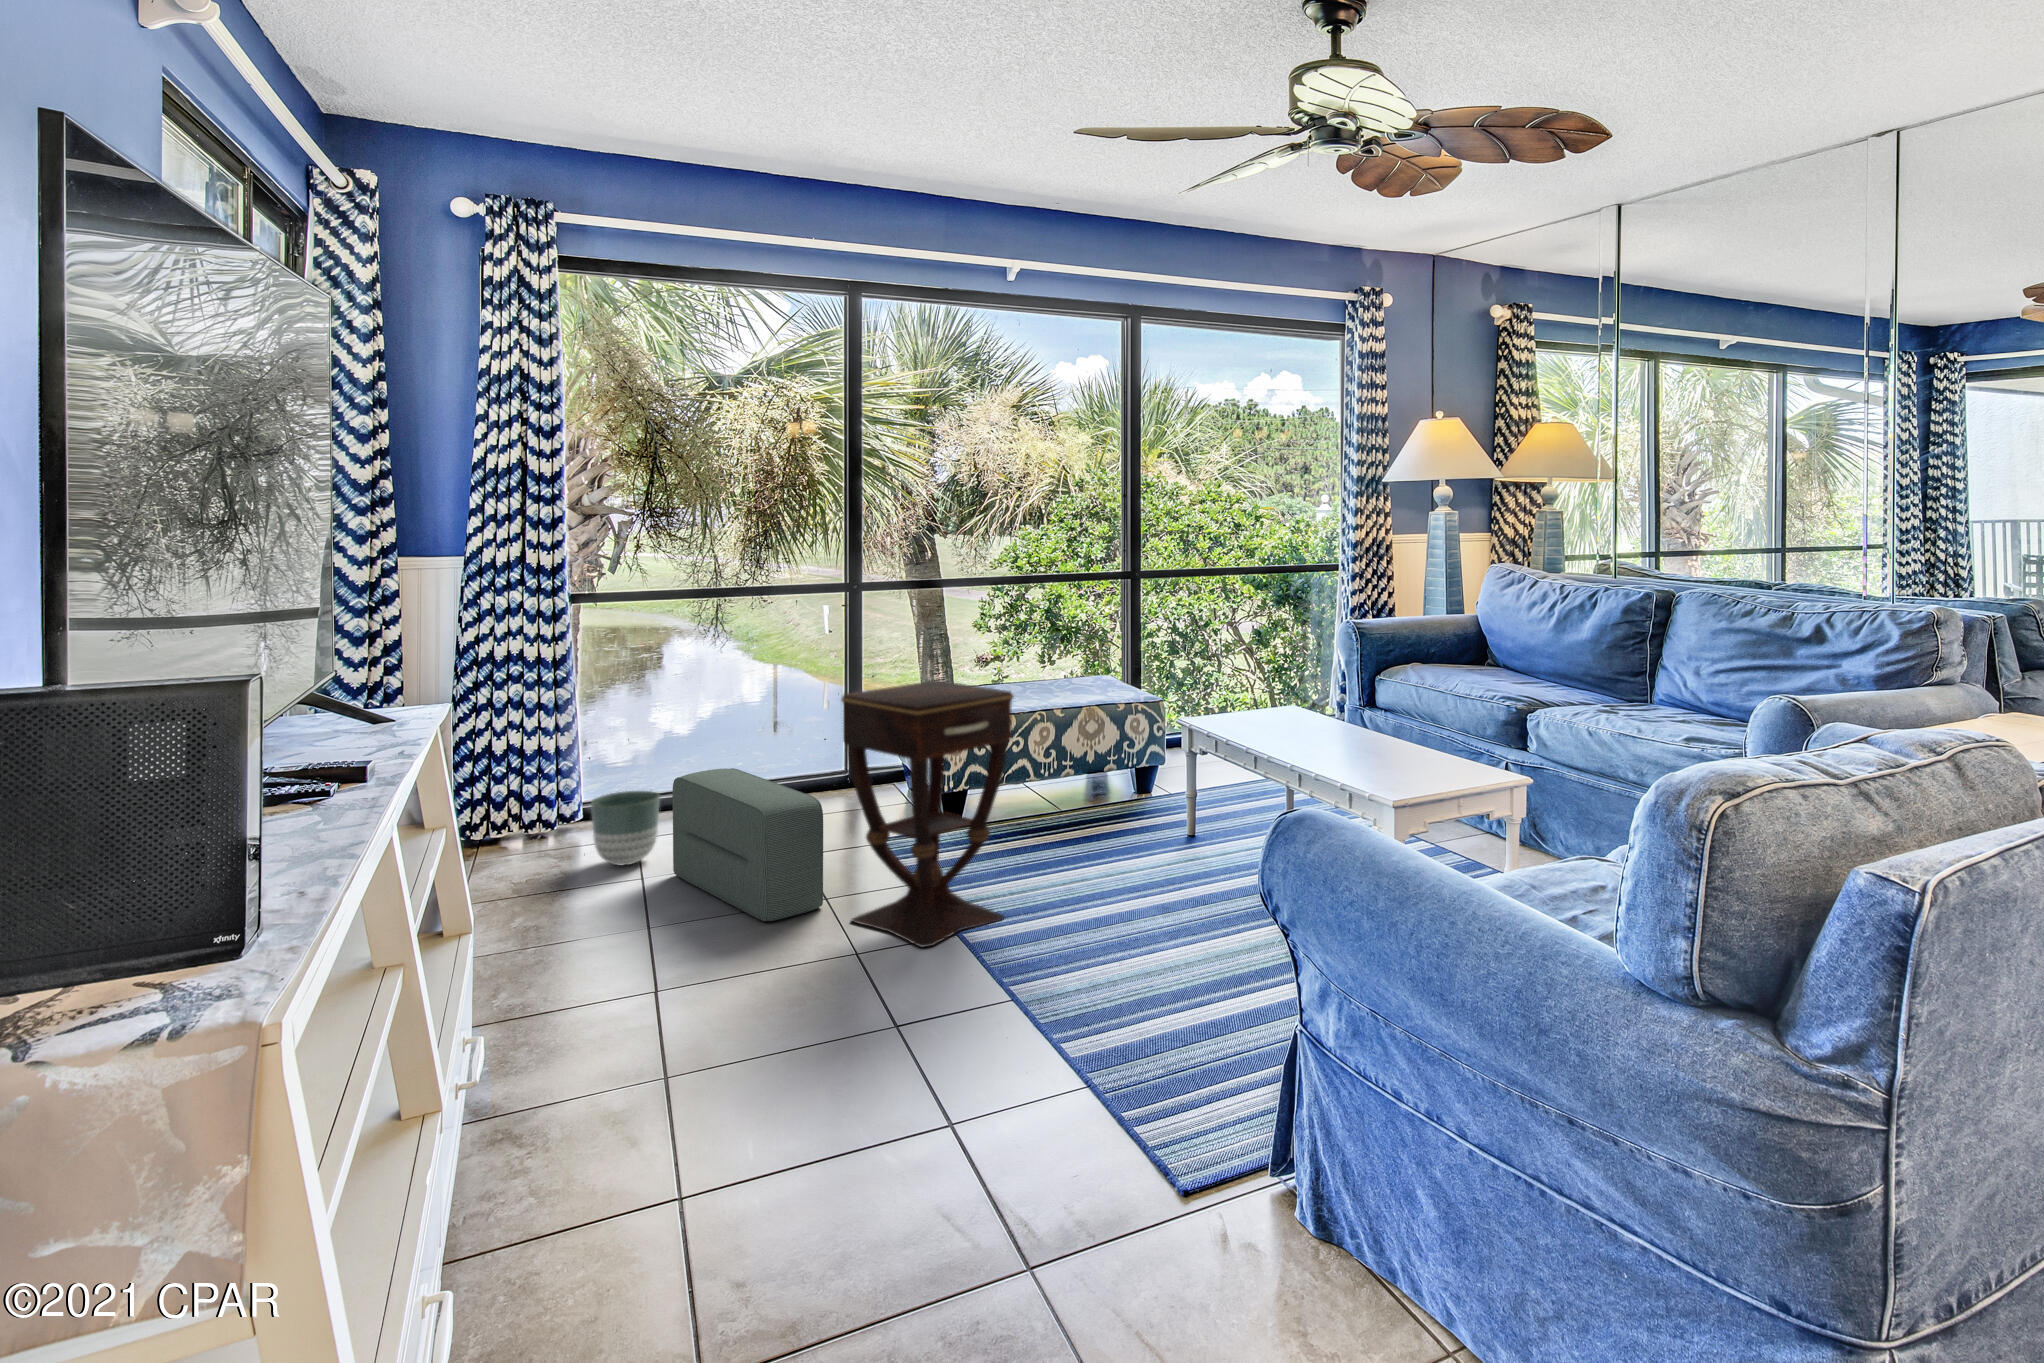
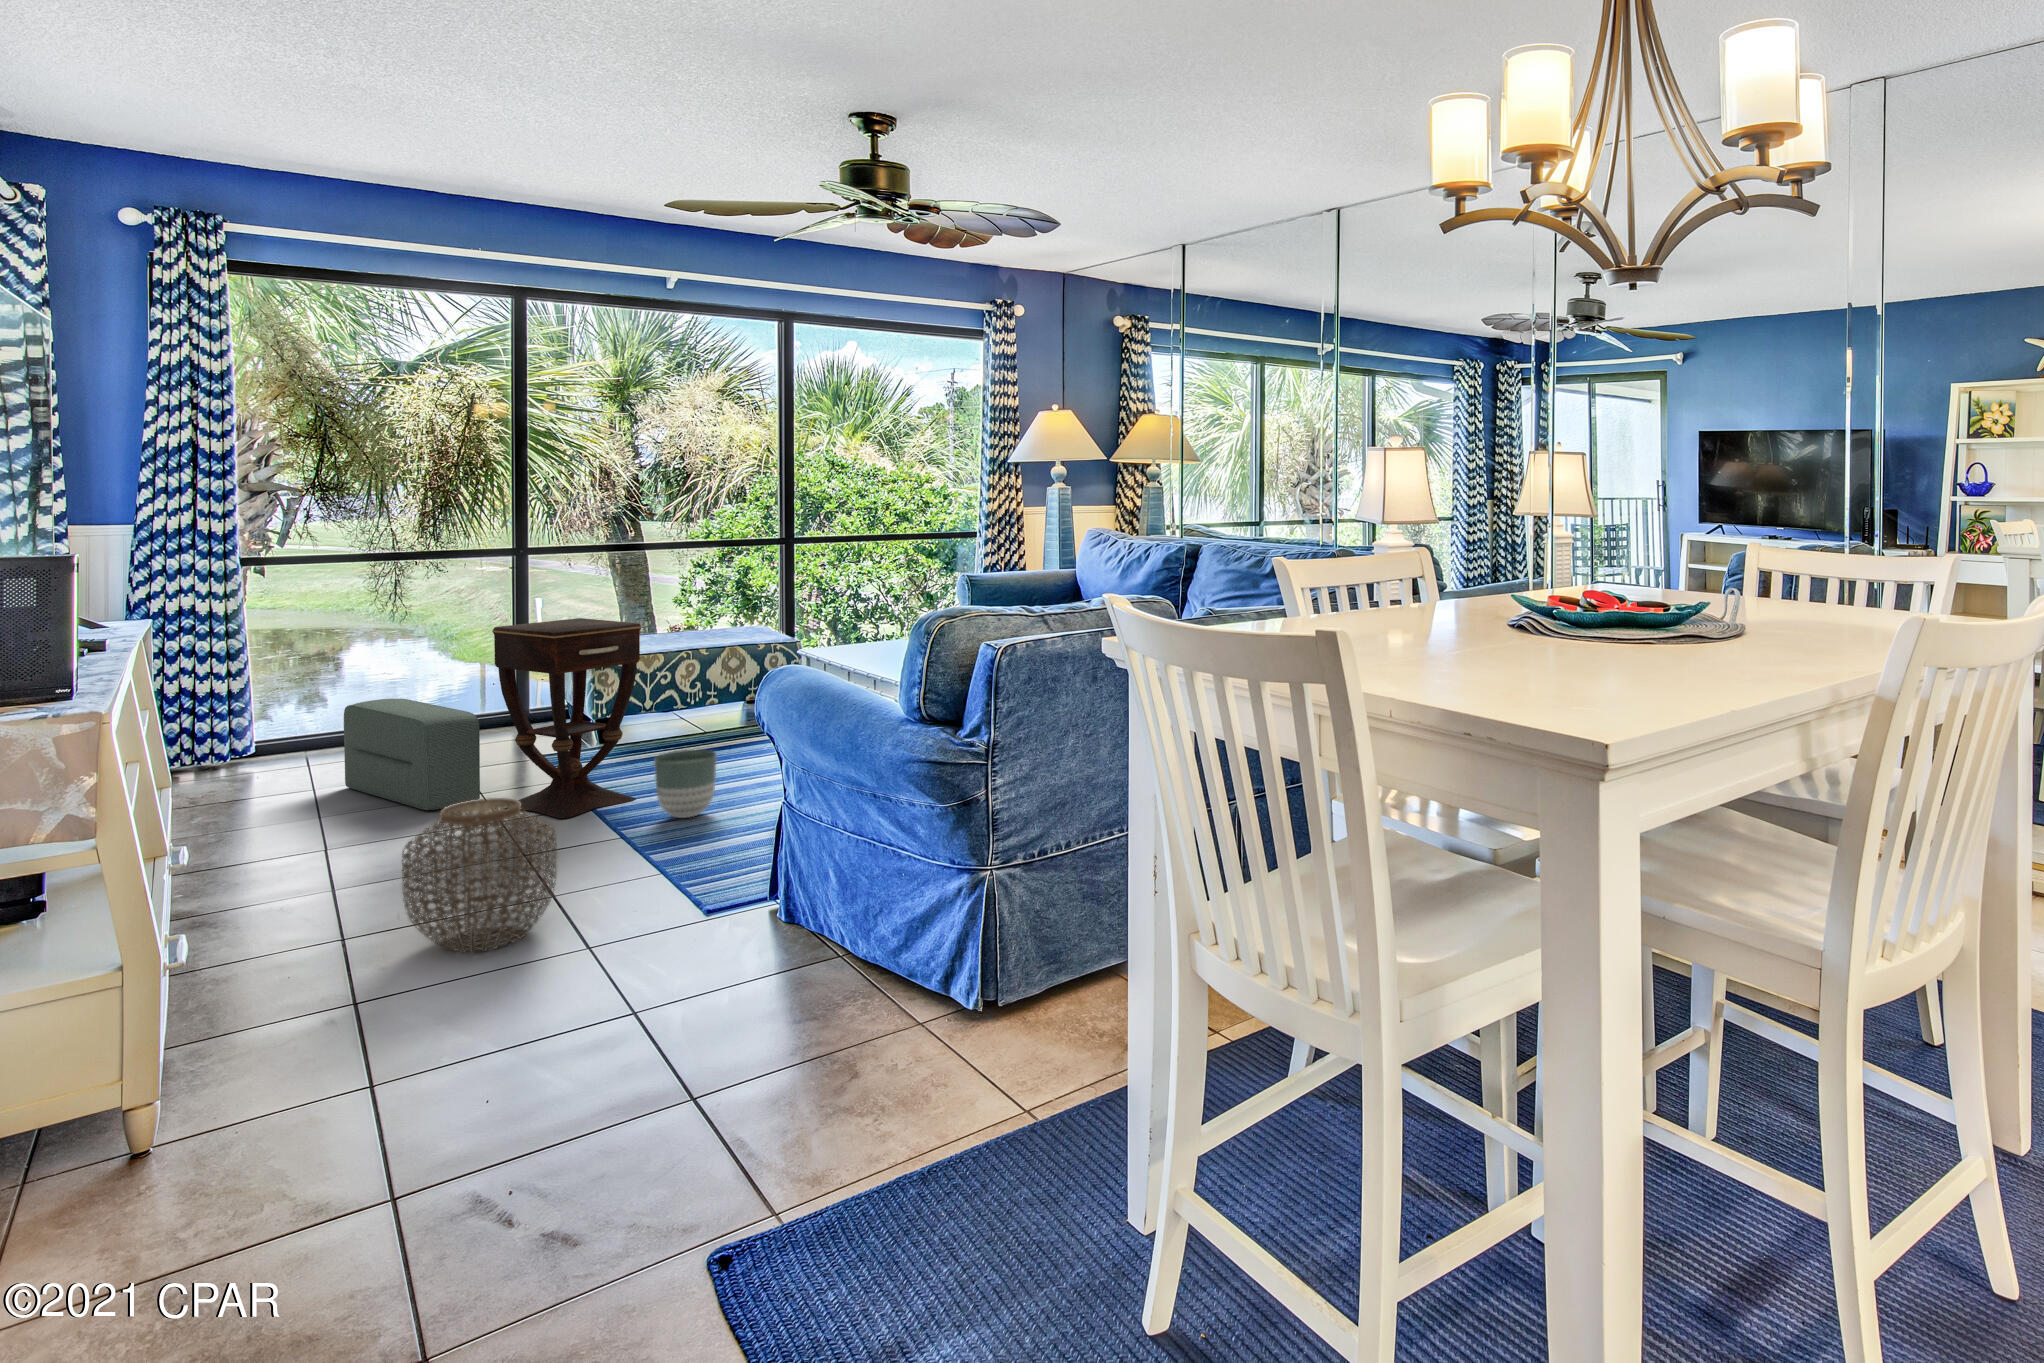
planter: present [591,791,660,865] -> present [654,750,717,818]
woven basket: none [750,985,956,1235] -> present [402,798,556,953]

